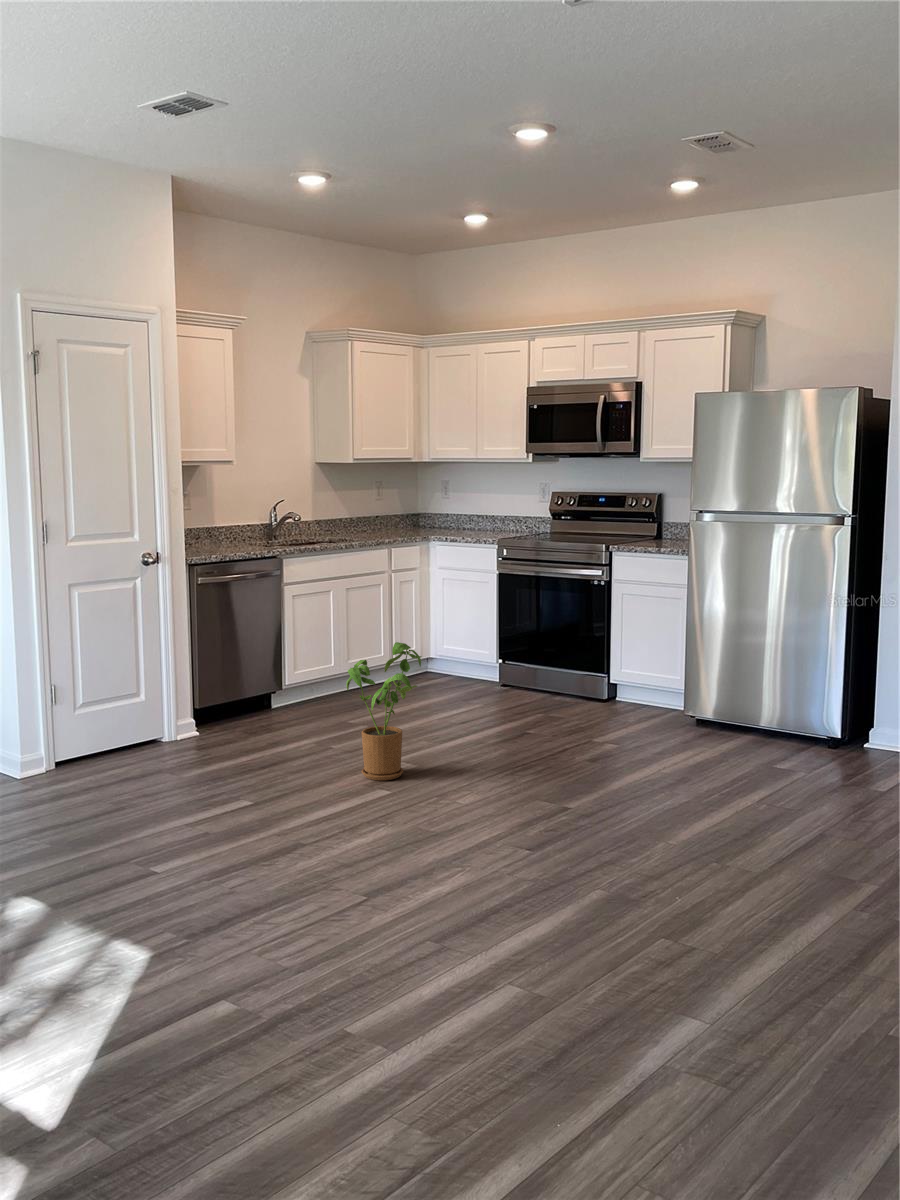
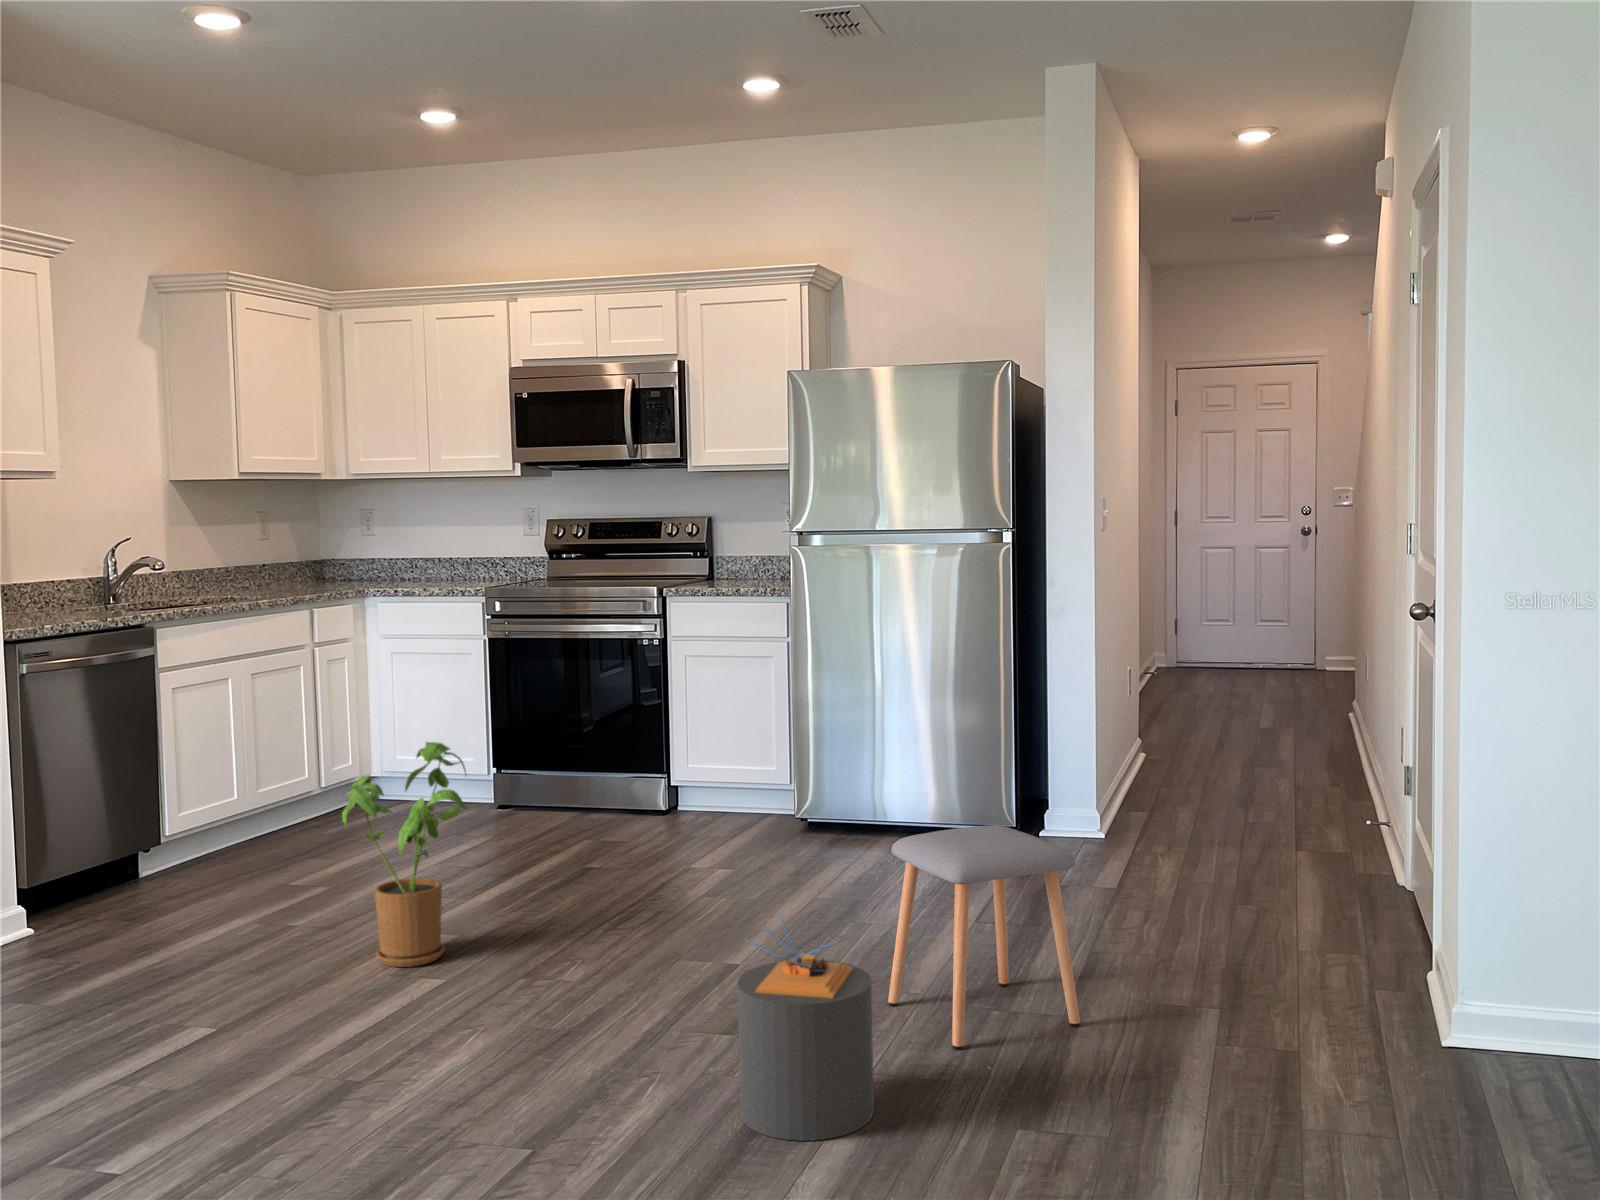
stool: none [648,735,772,885] -> present [888,825,1080,1049]
trash can: none [496,774,584,923] -> present [737,917,874,1141]

